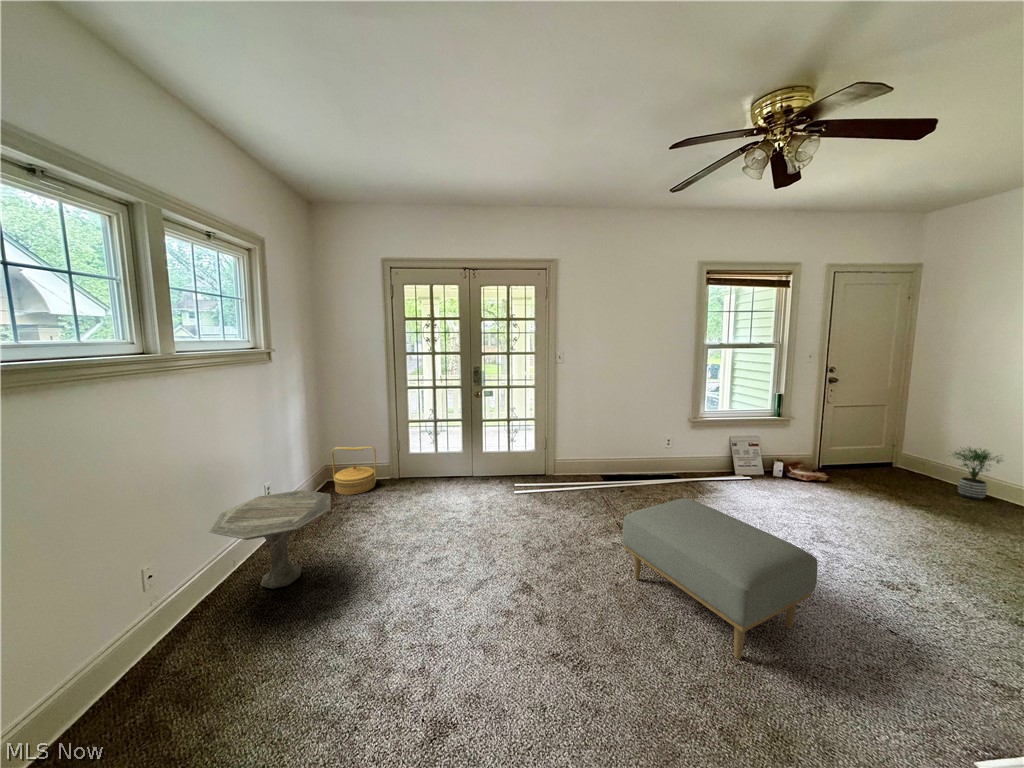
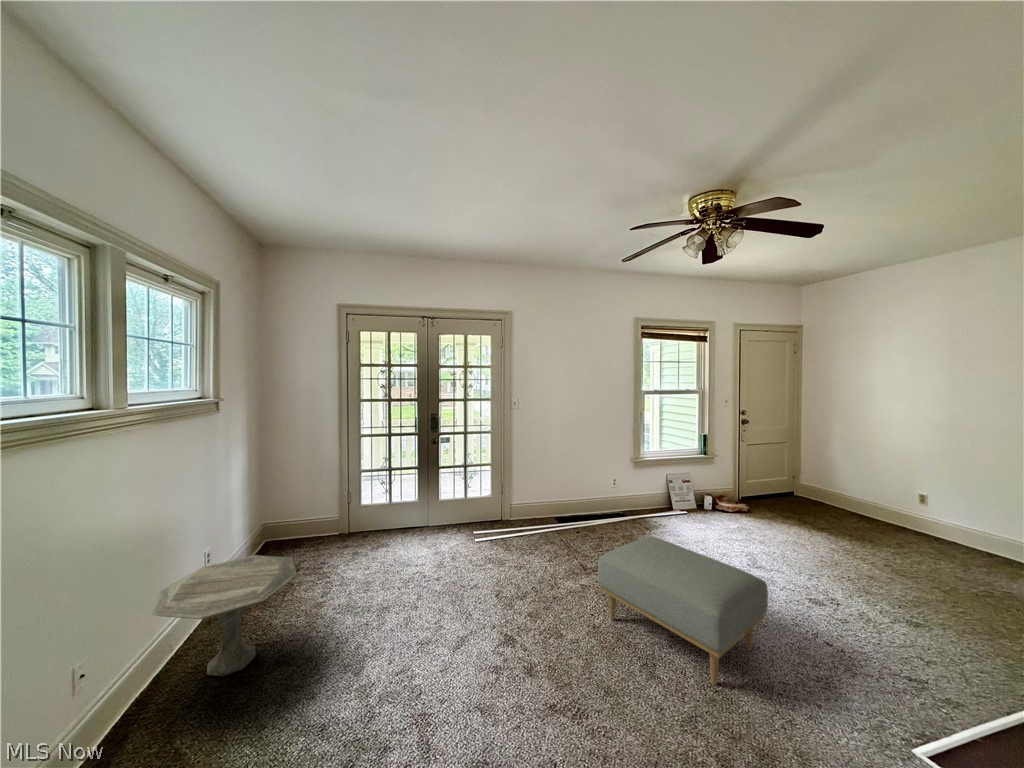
woven basket: present [331,446,376,495] -> none [273,501,326,557]
potted plant: present [953,447,1001,500] -> none [835,475,876,521]

